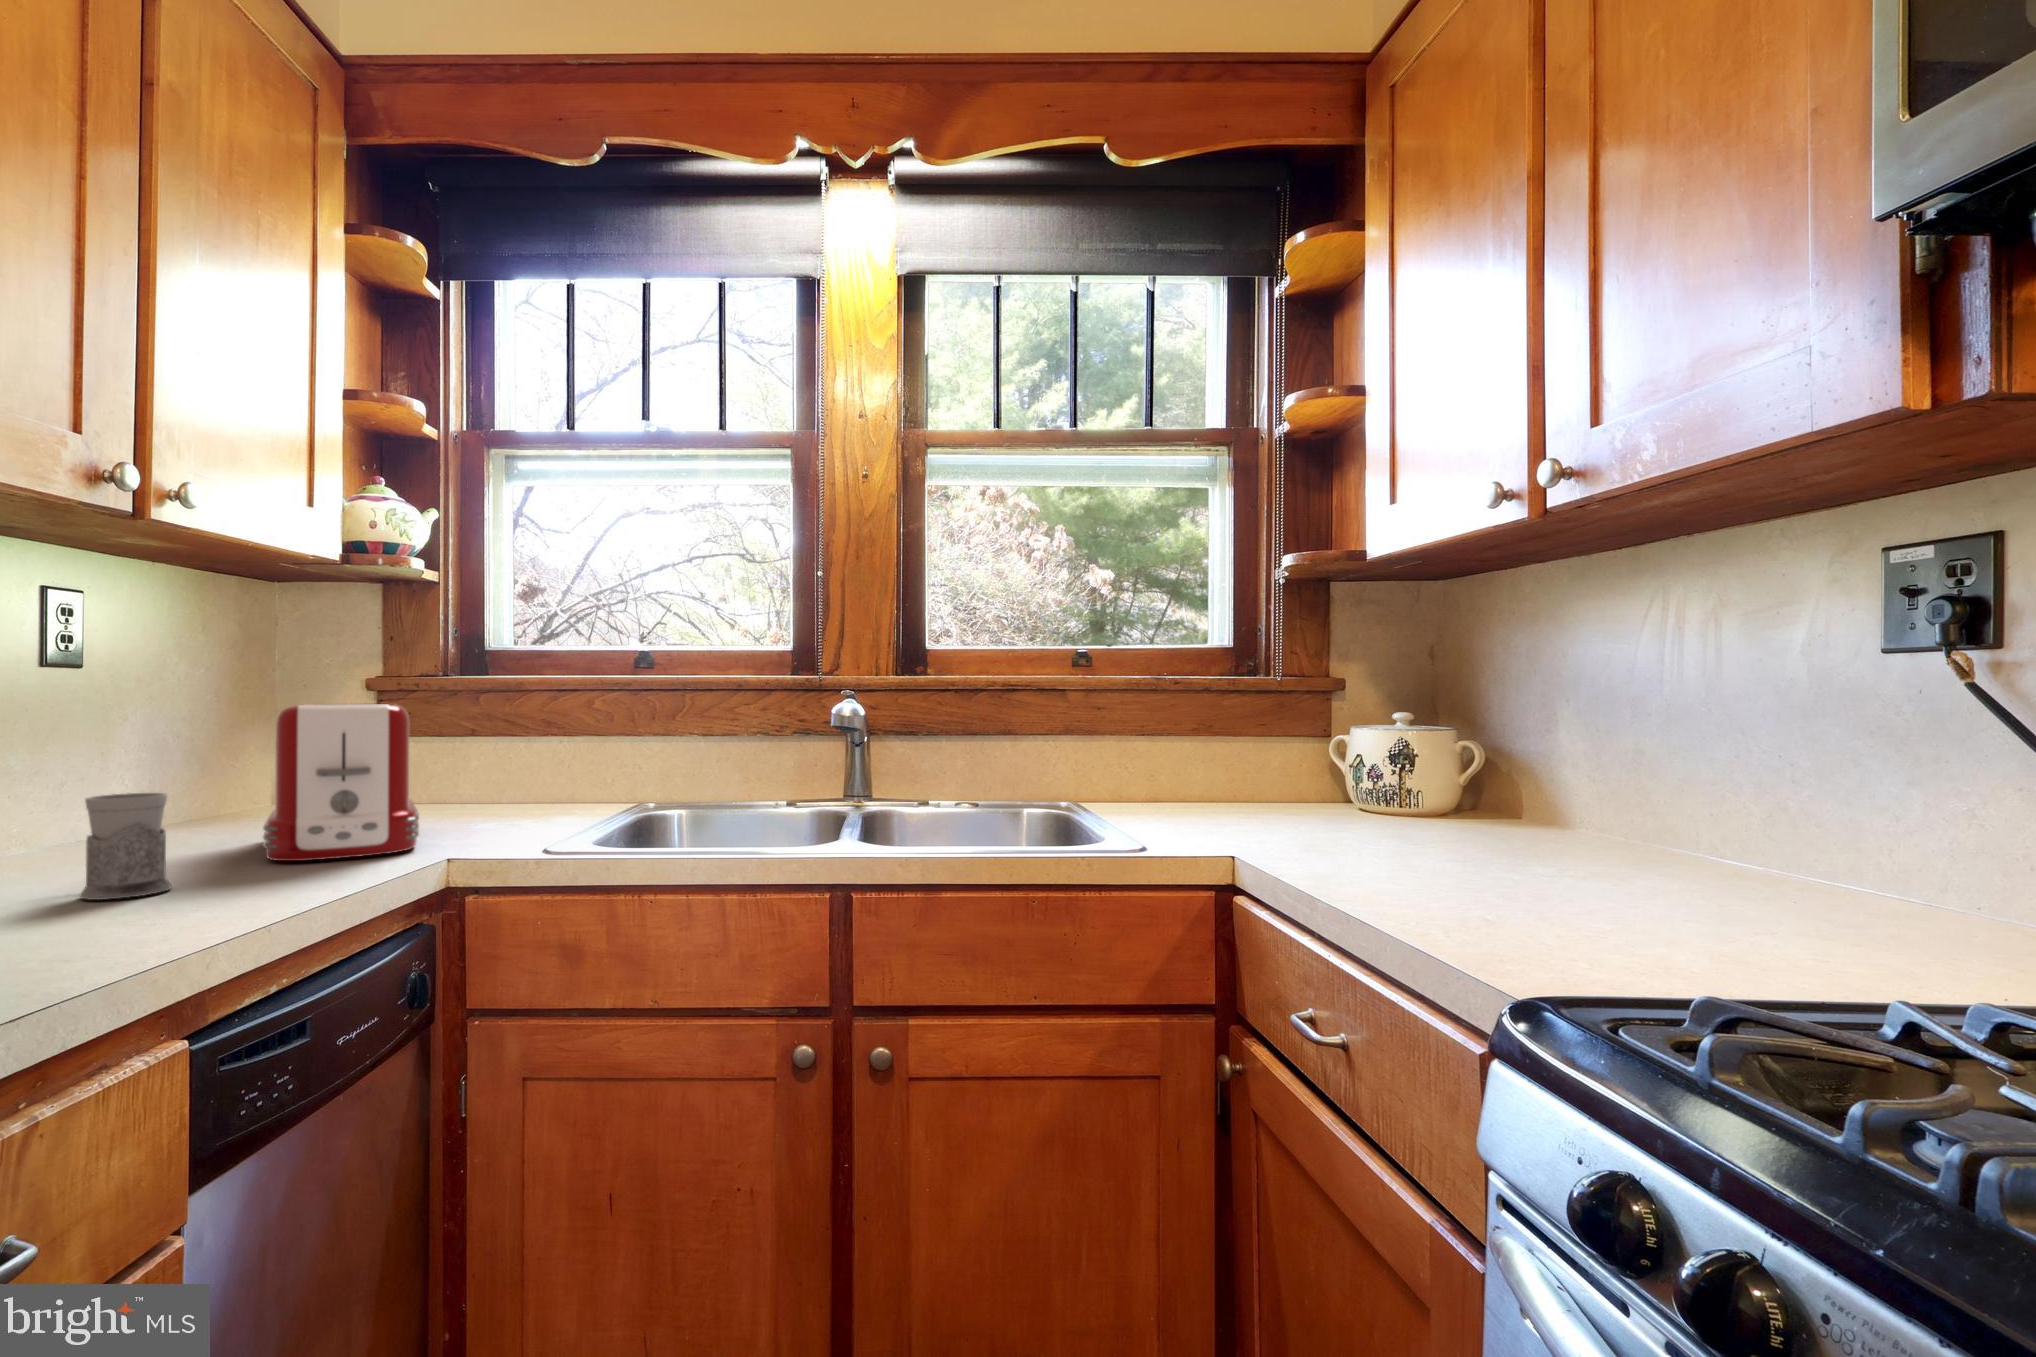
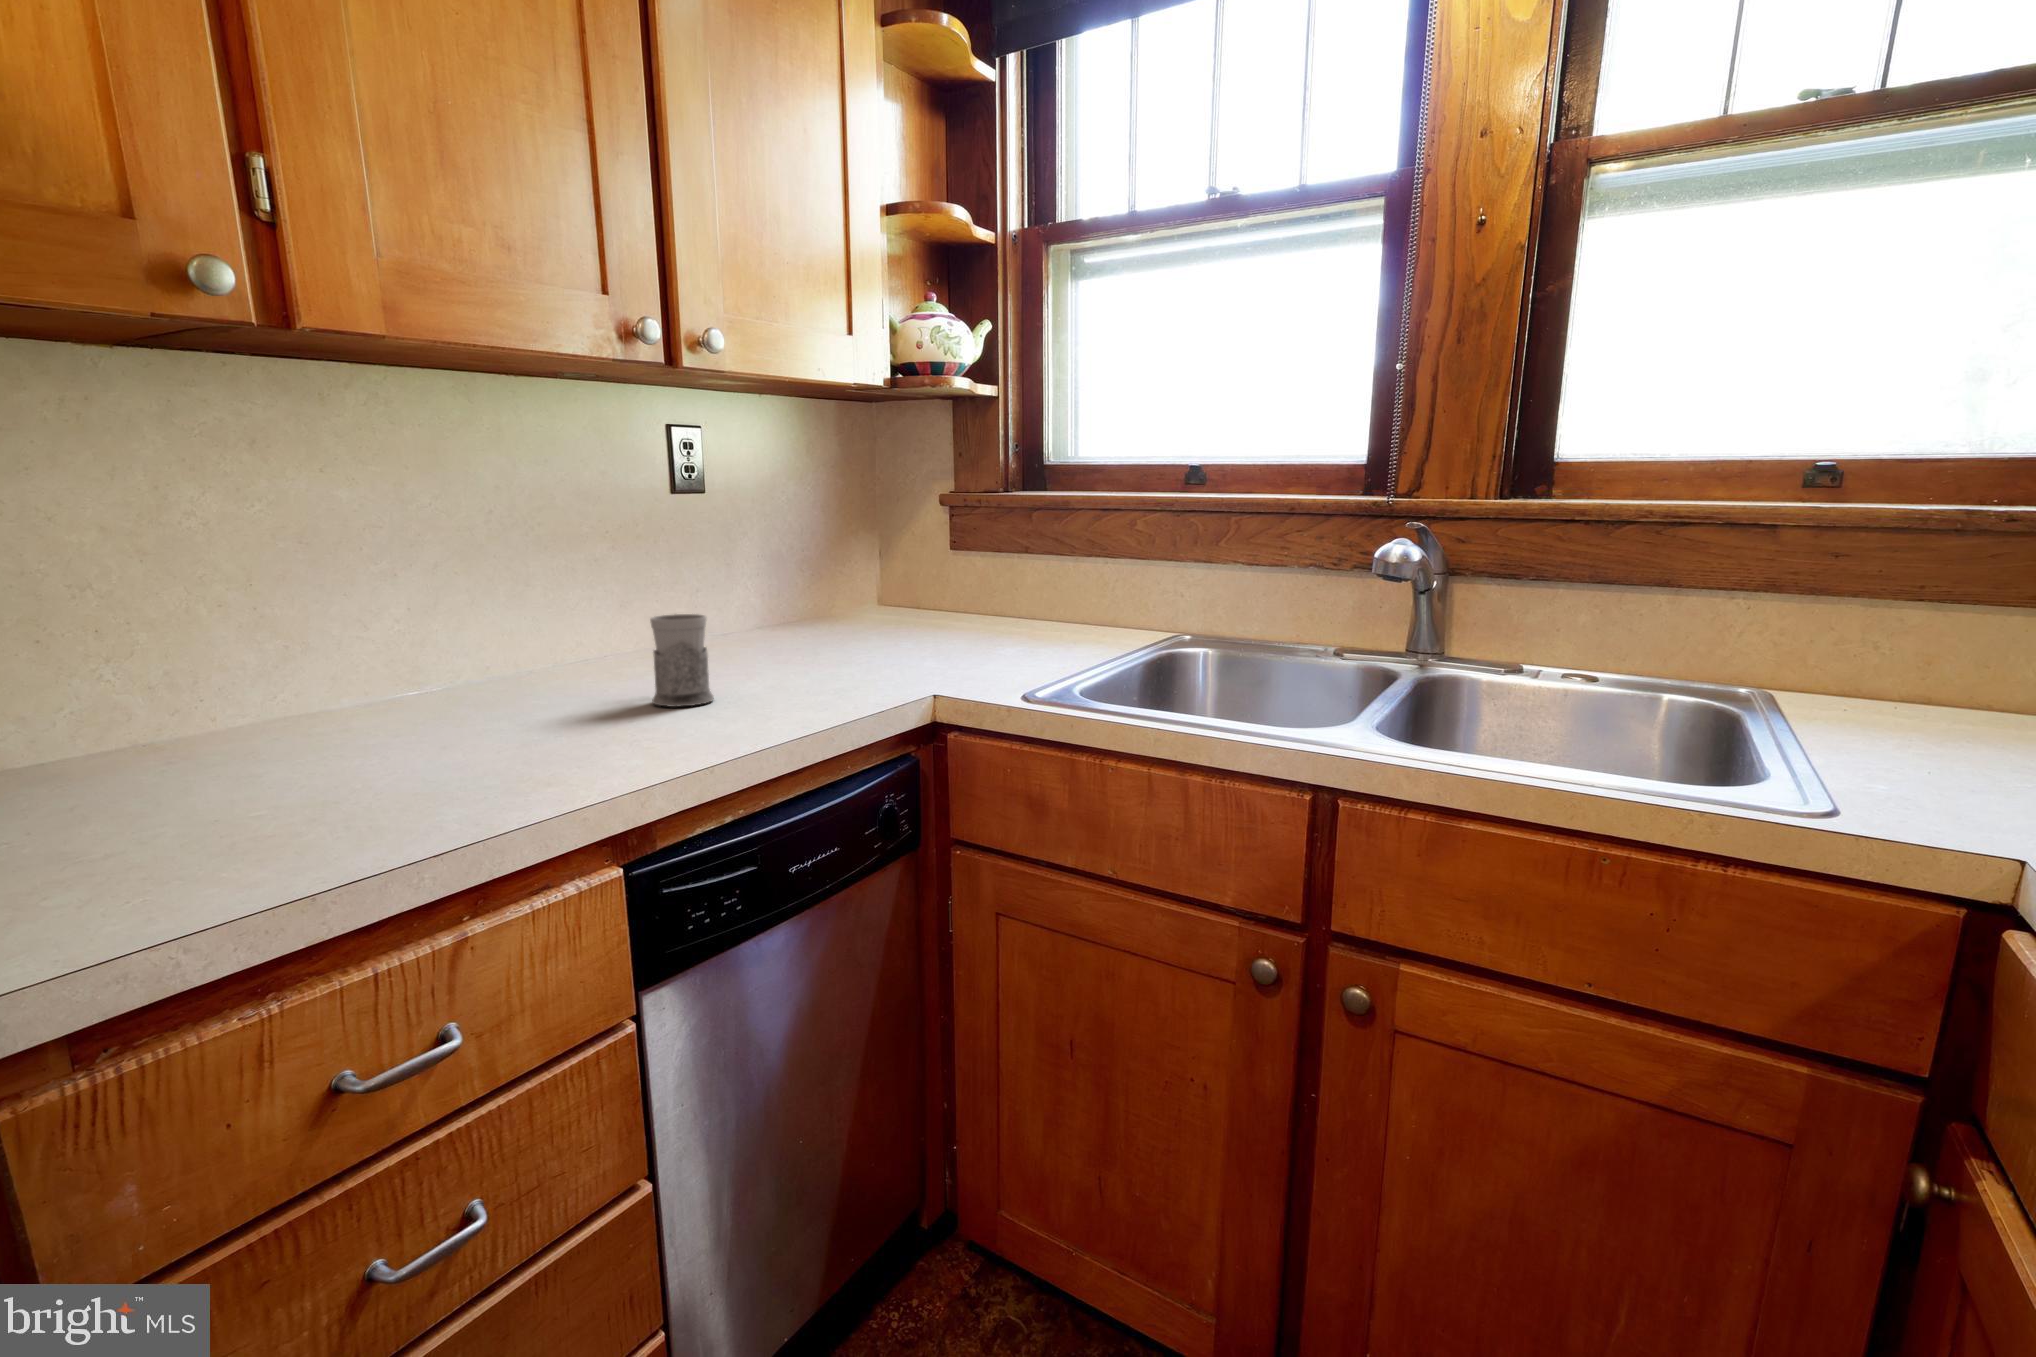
toaster: present [263,704,419,861] -> none [796,530,941,684]

